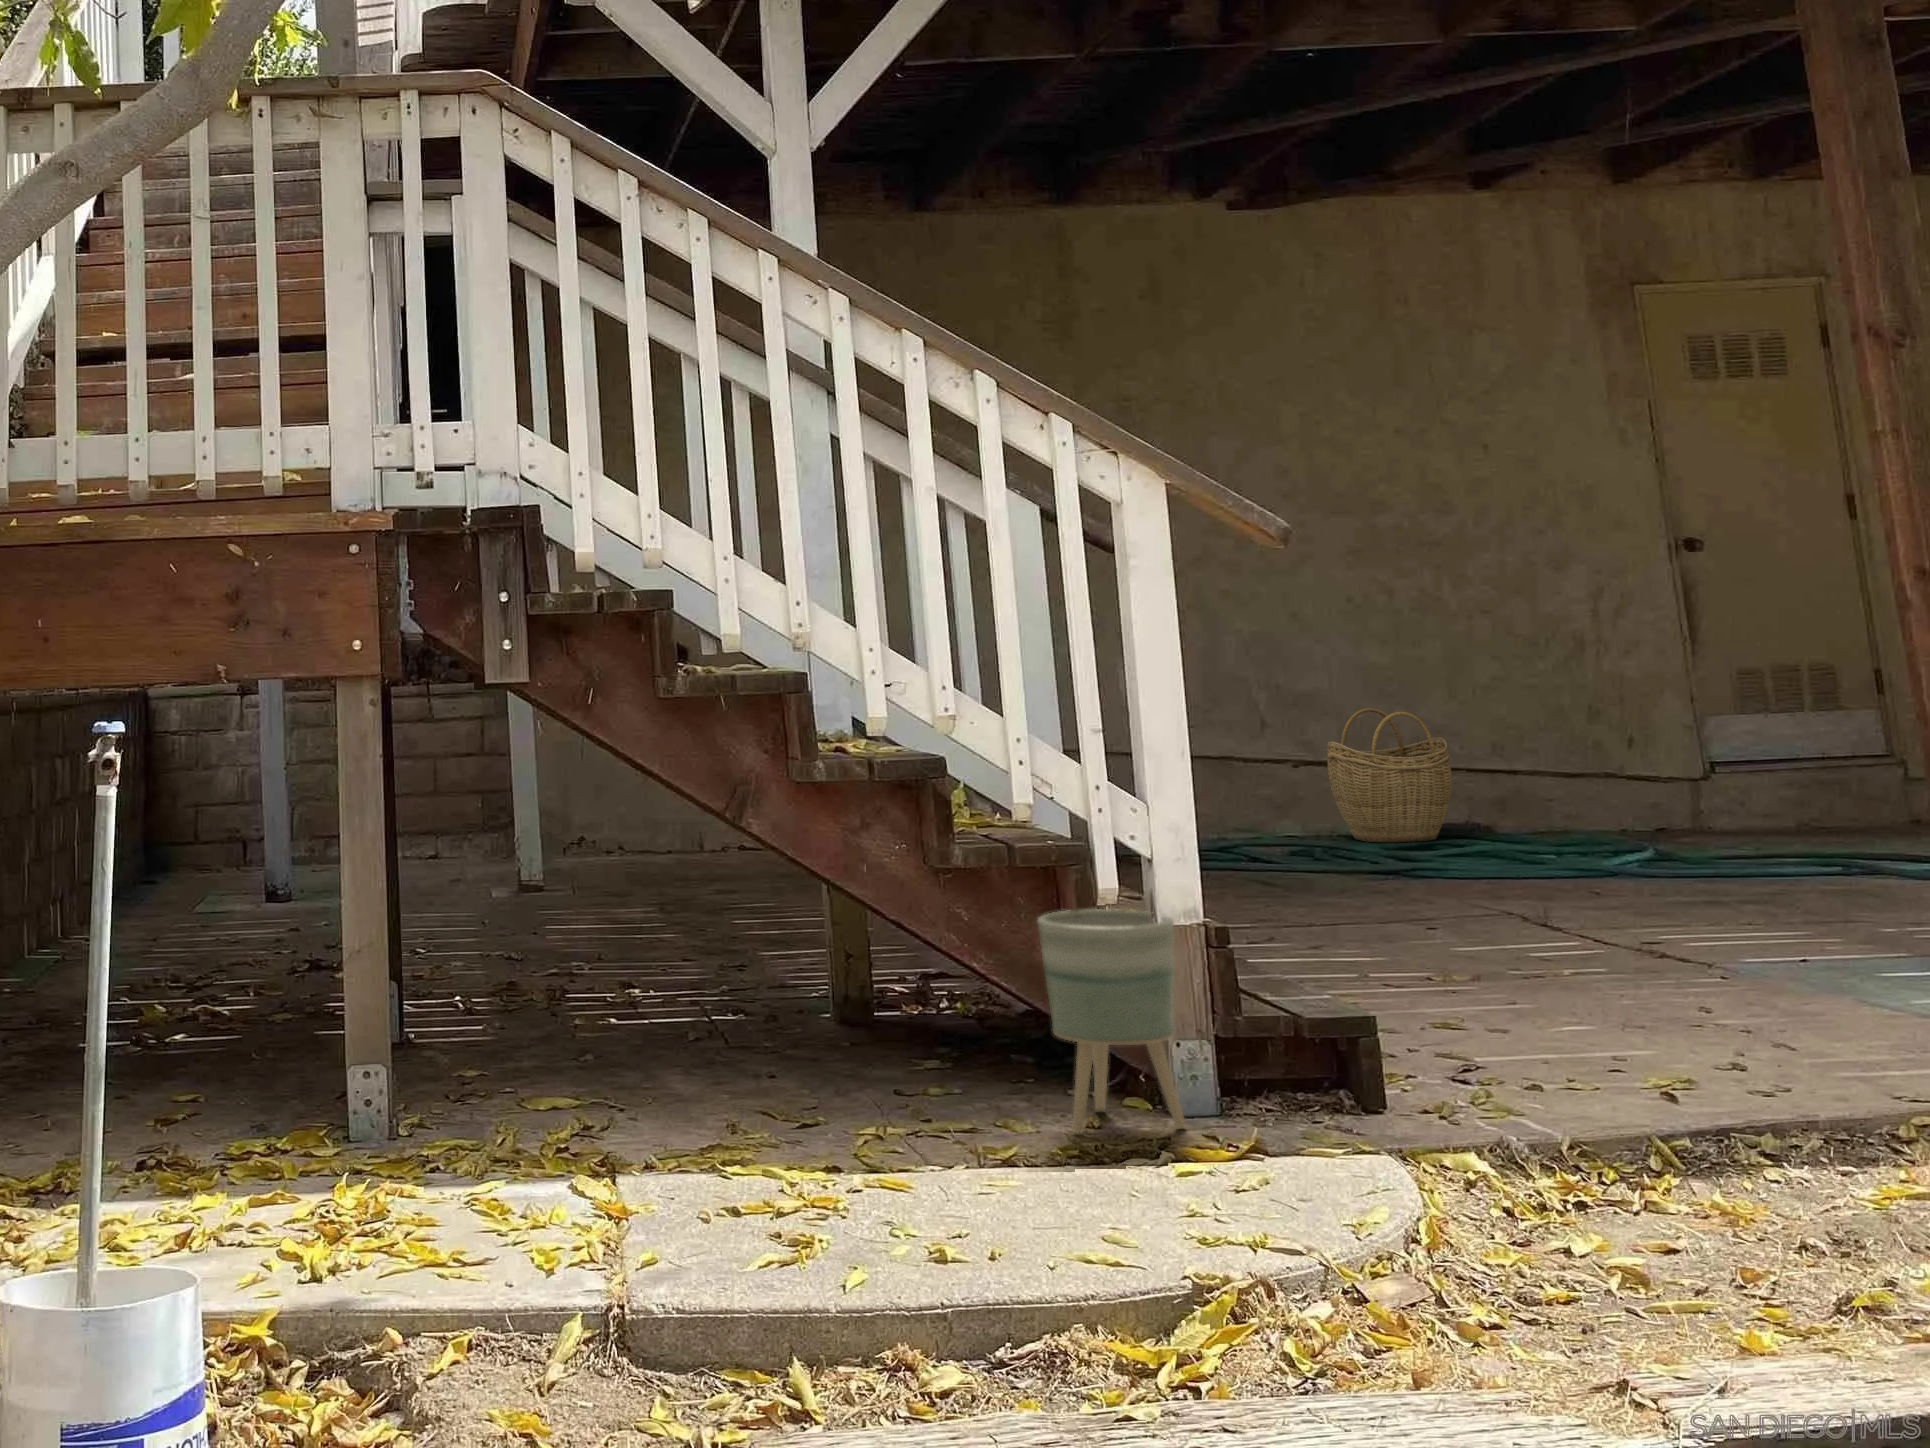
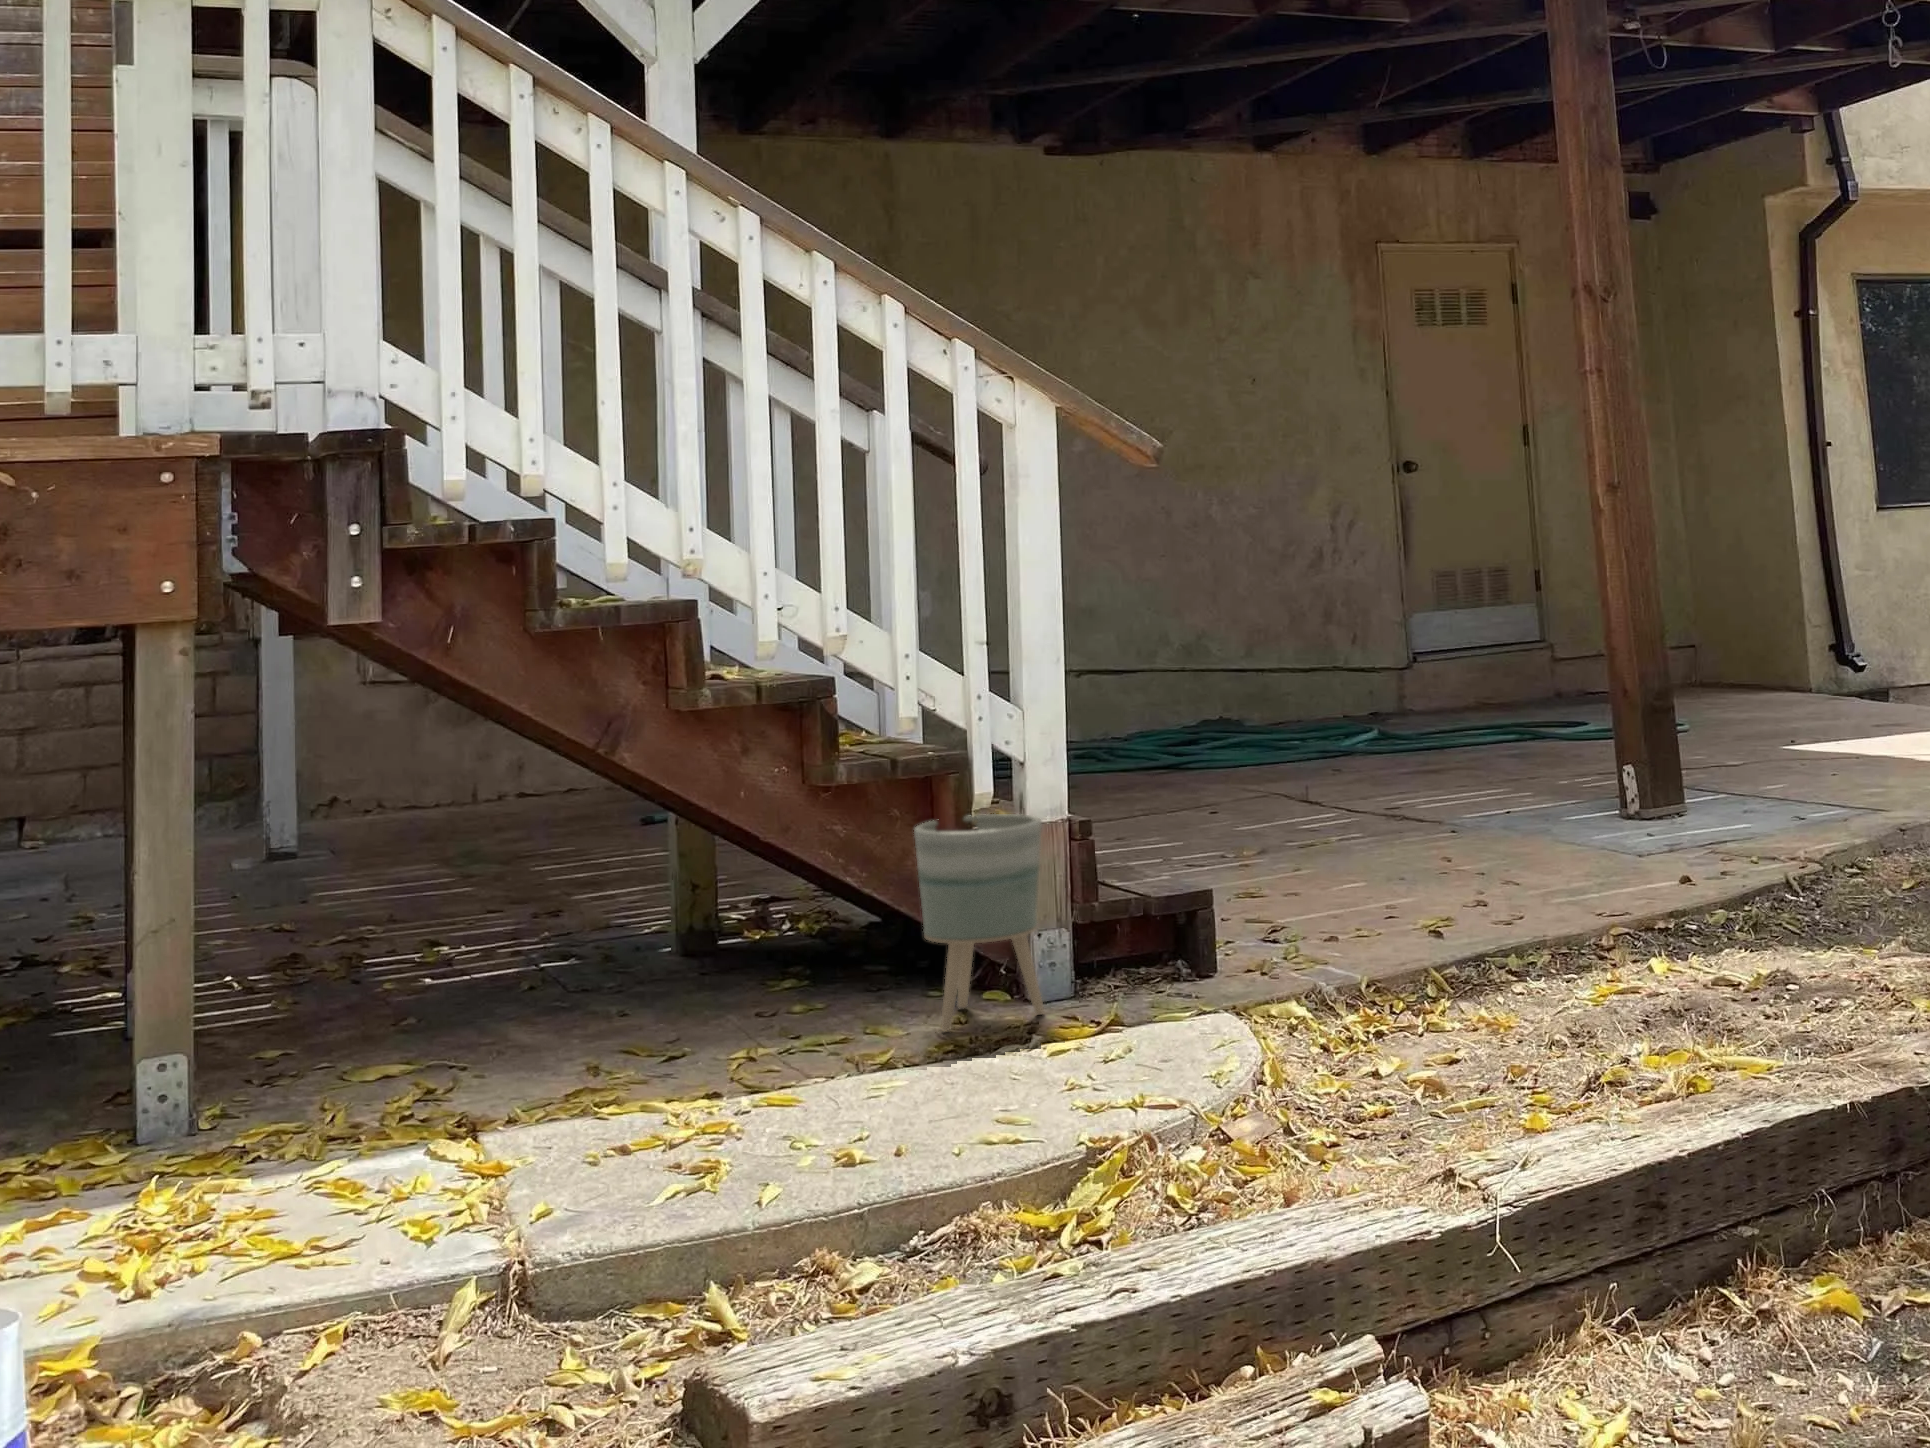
woven basket: present [1327,708,1451,842] -> none [1118,625,1222,746]

